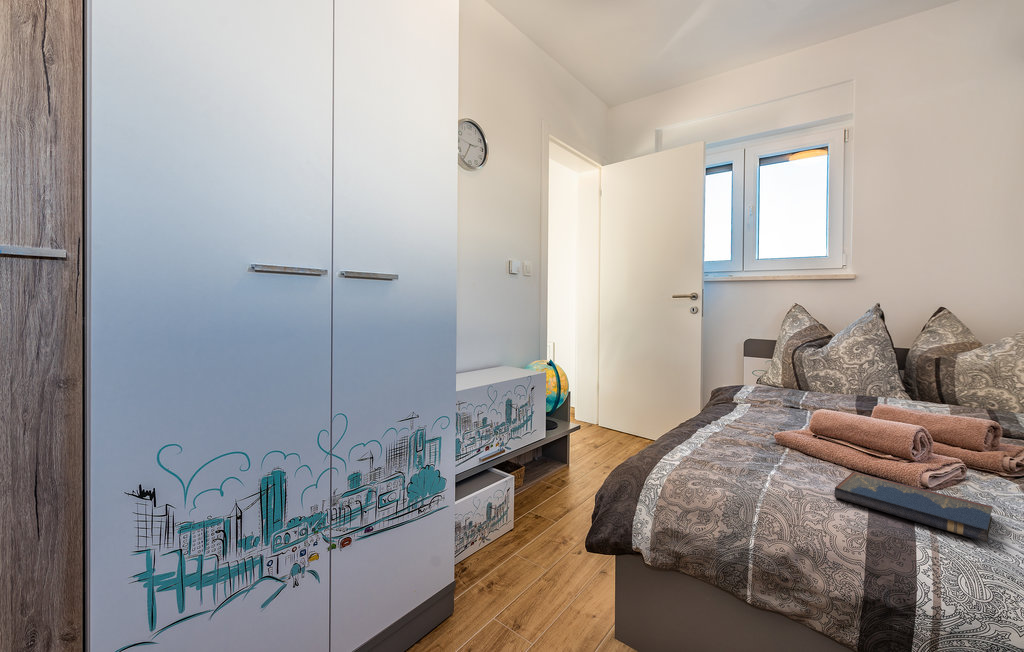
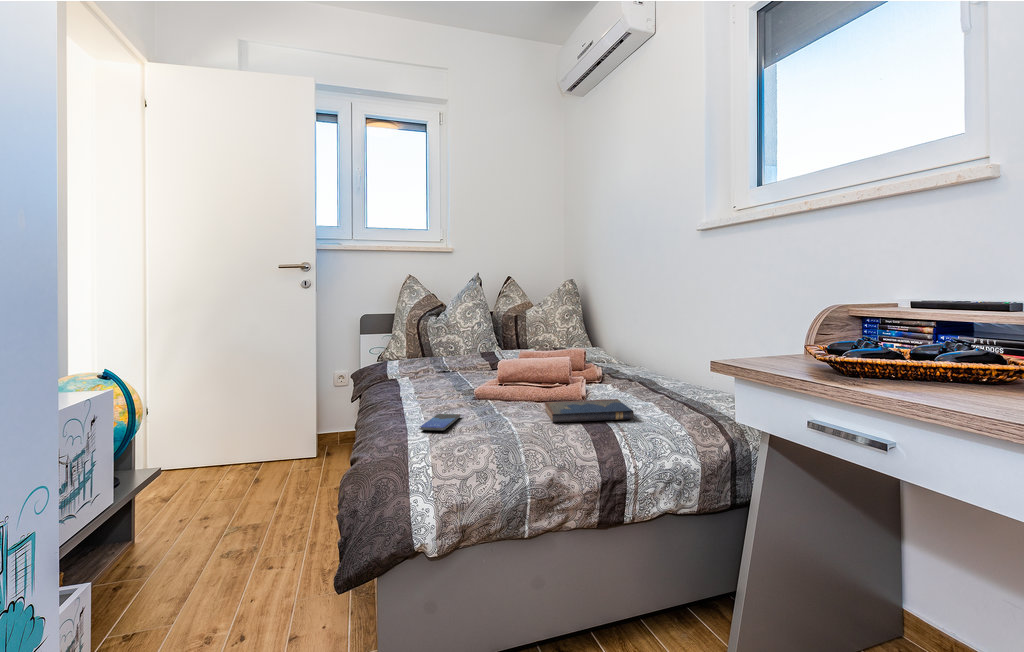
smartphone: none [680,446,736,462] -> present [419,414,460,431]

